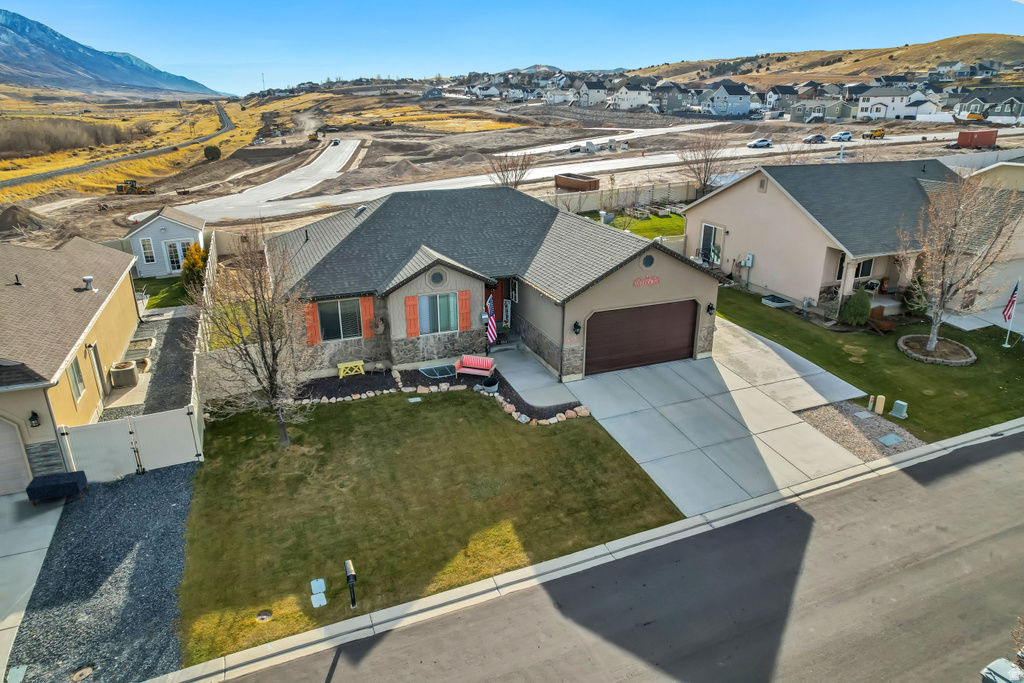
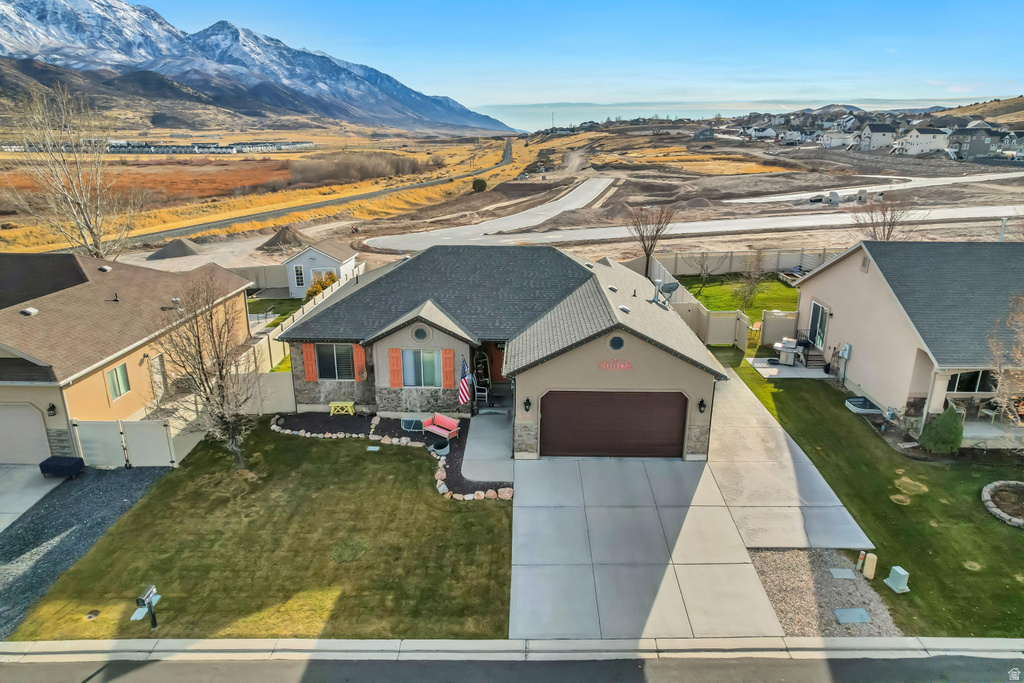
lounge chair: present [865,305,898,336] -> none [951,435,1007,476]

